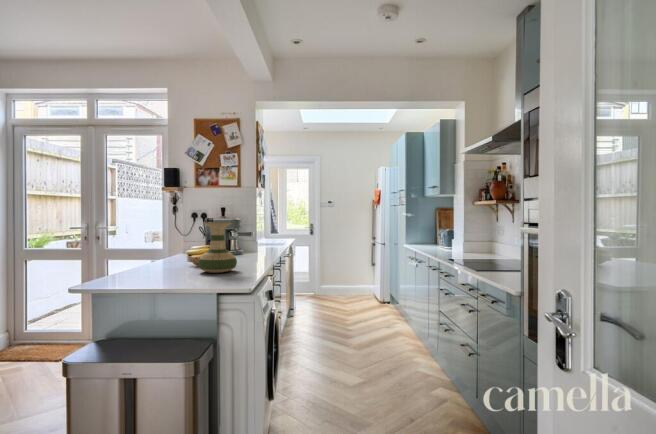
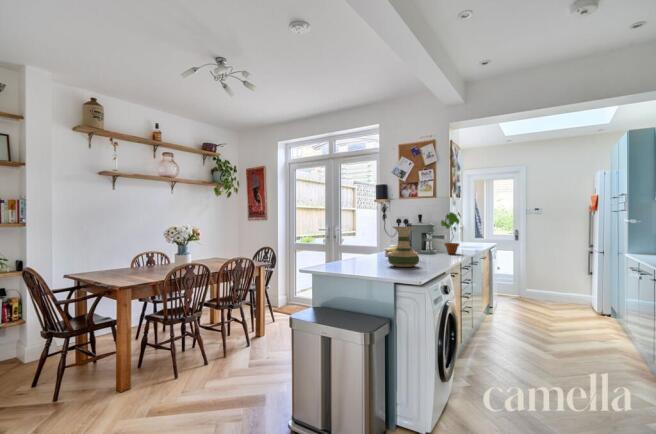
potted plant: none [249,205,270,253] -> present [441,212,461,254]

